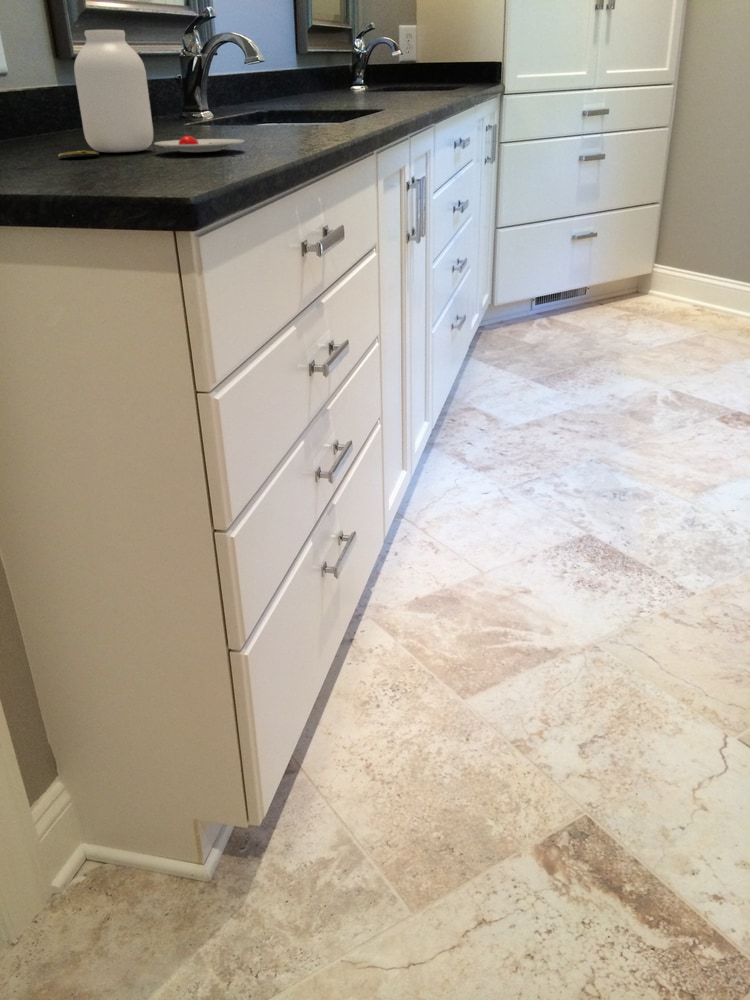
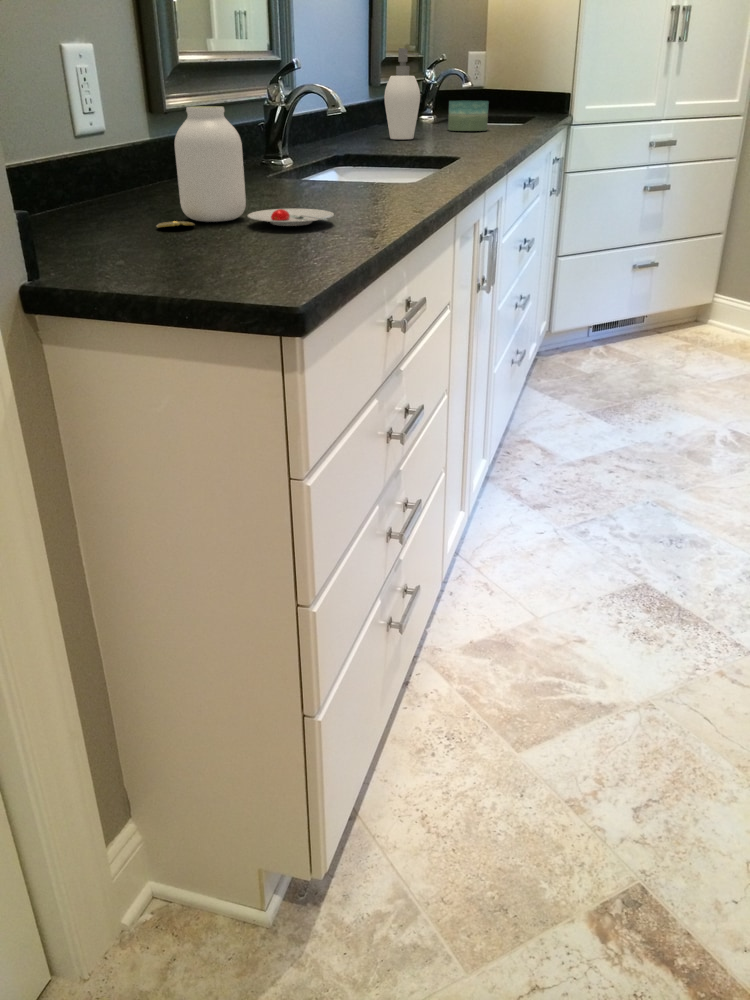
soap dispenser: none [309,7,346,101] -> present [384,48,420,139]
candle: none [377,64,417,95] -> present [448,101,489,131]

